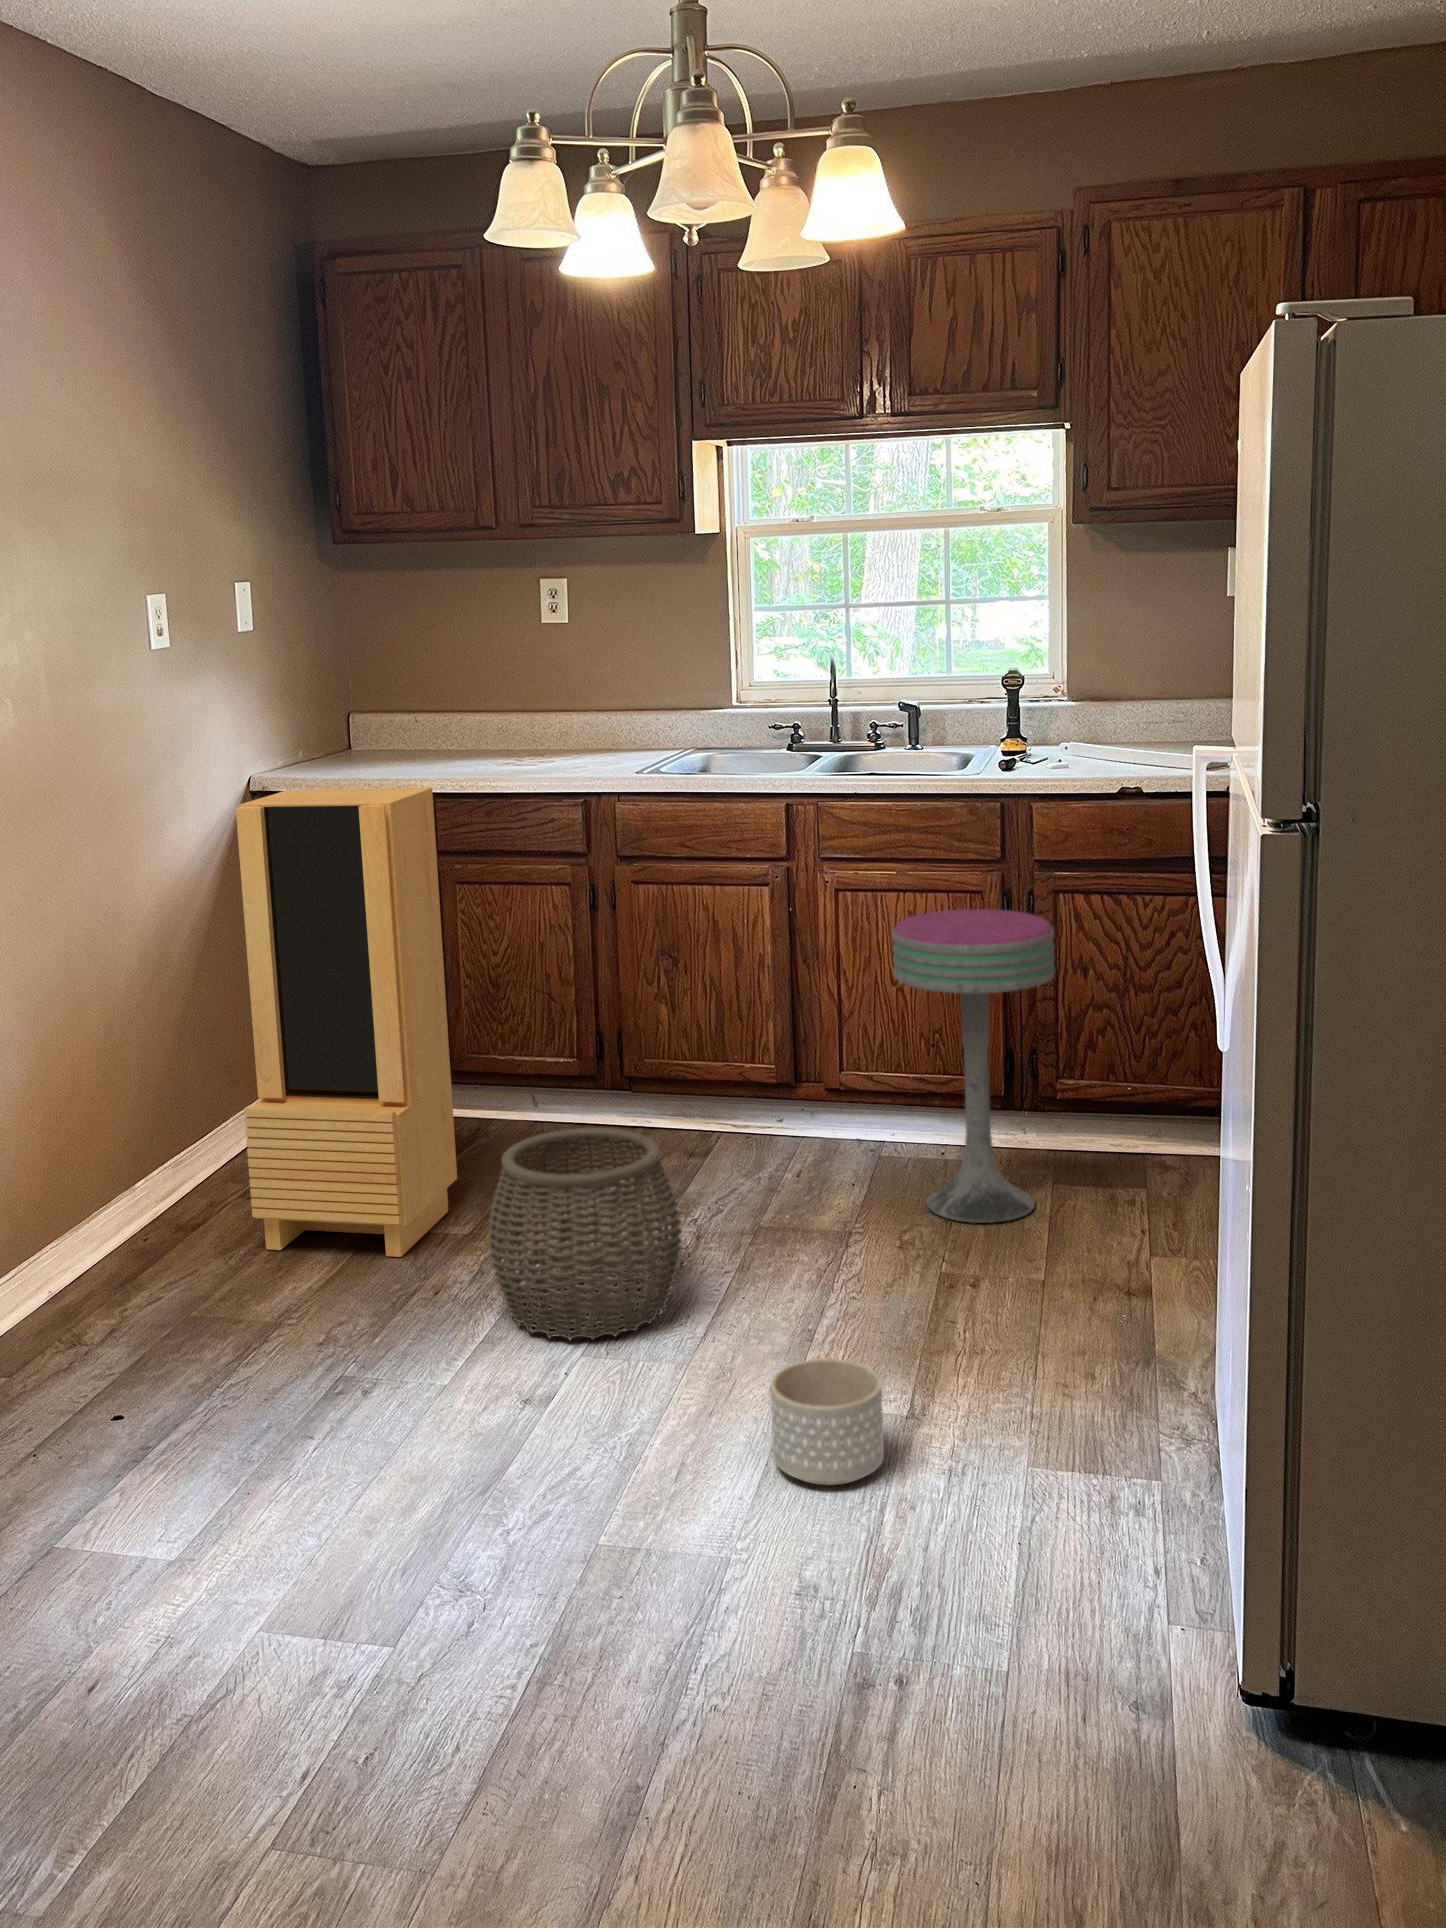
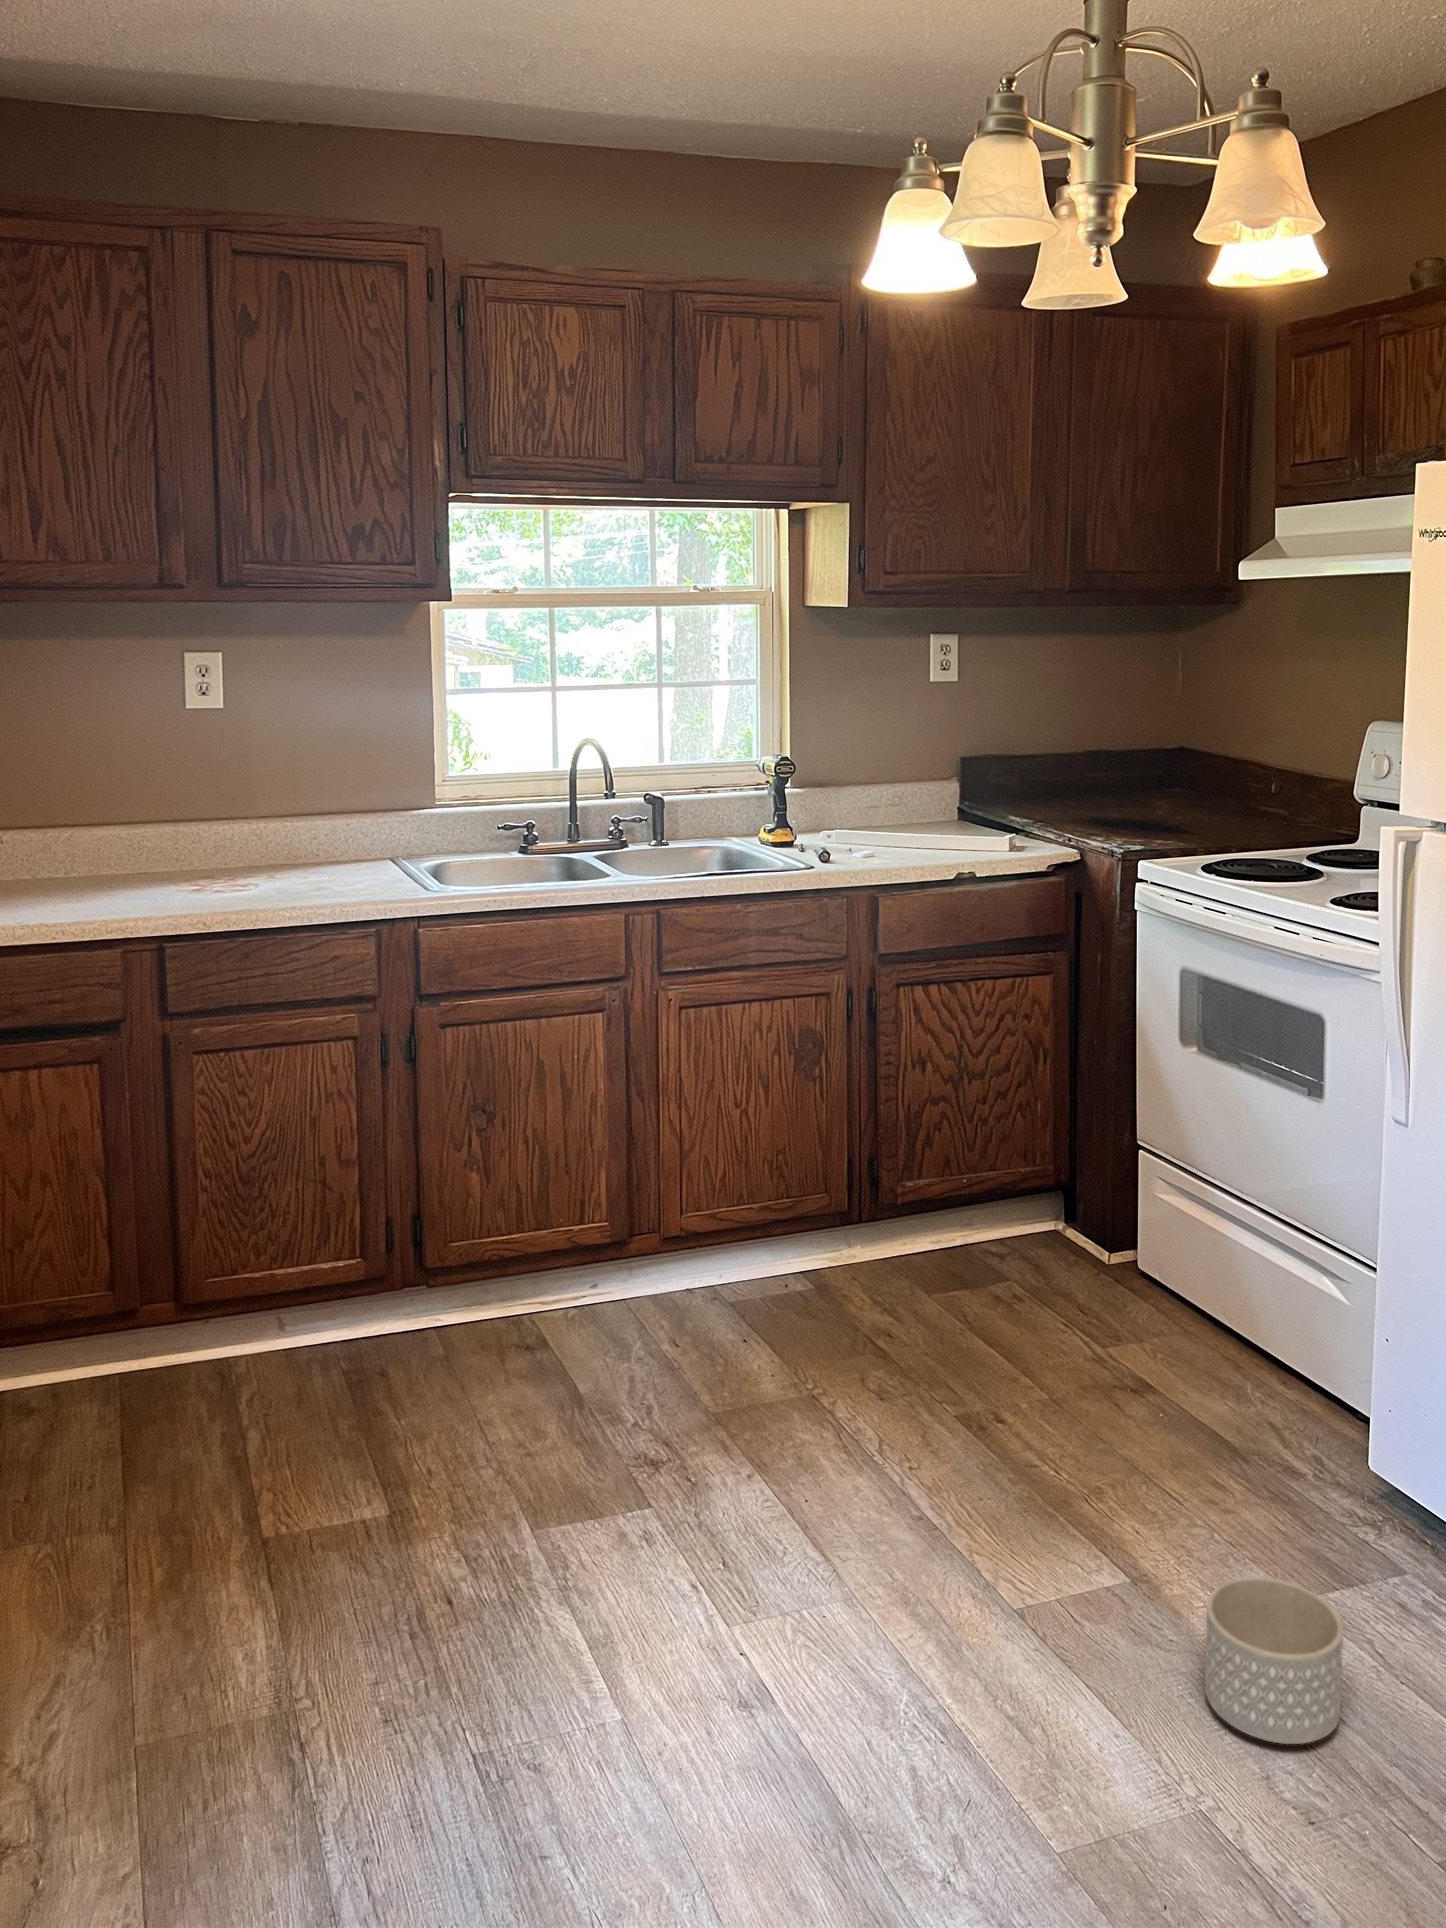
storage cabinet: present [236,788,457,1257] -> none [121,944,413,1666]
bar stool: present [892,909,1055,1223] -> none [831,1014,1003,1356]
woven basket: present [488,1128,682,1340] -> none [621,1357,871,1663]

